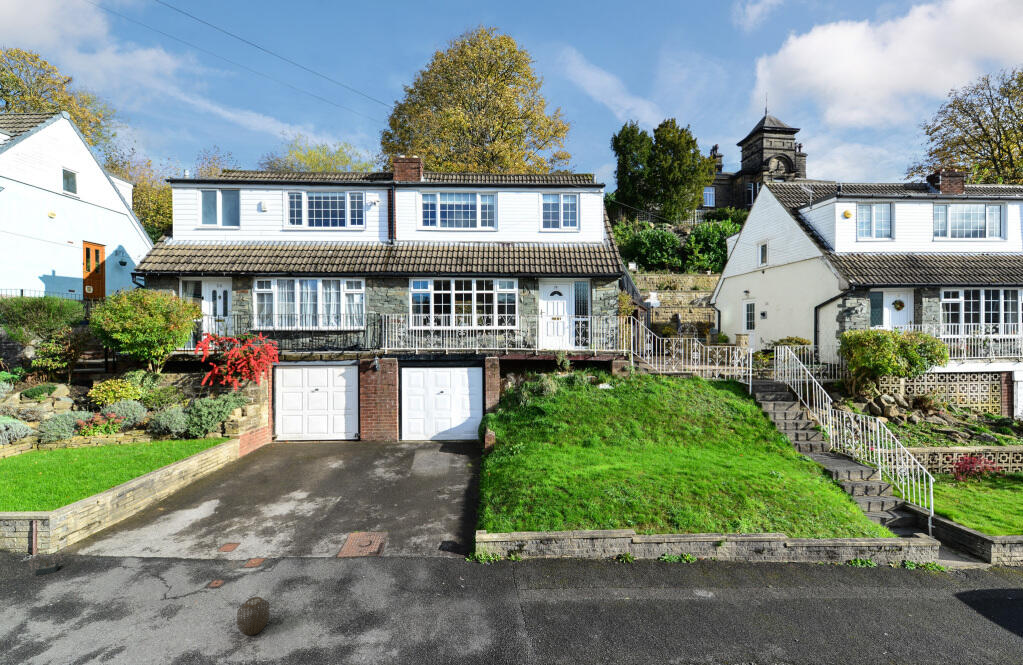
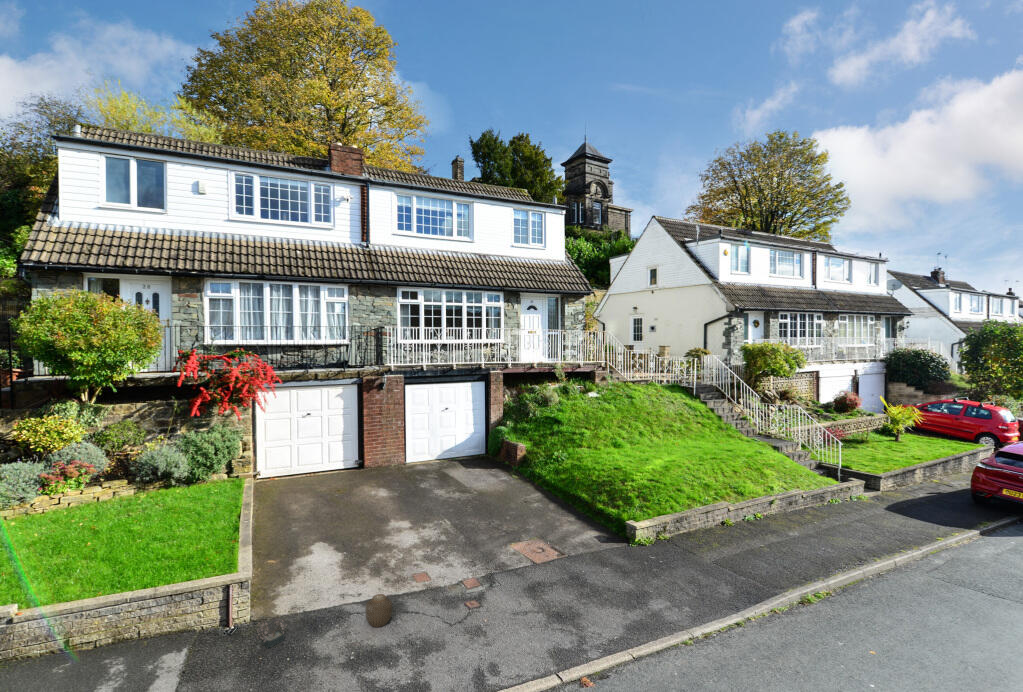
woven basket: present [237,597,270,635] -> present [366,594,392,627]

